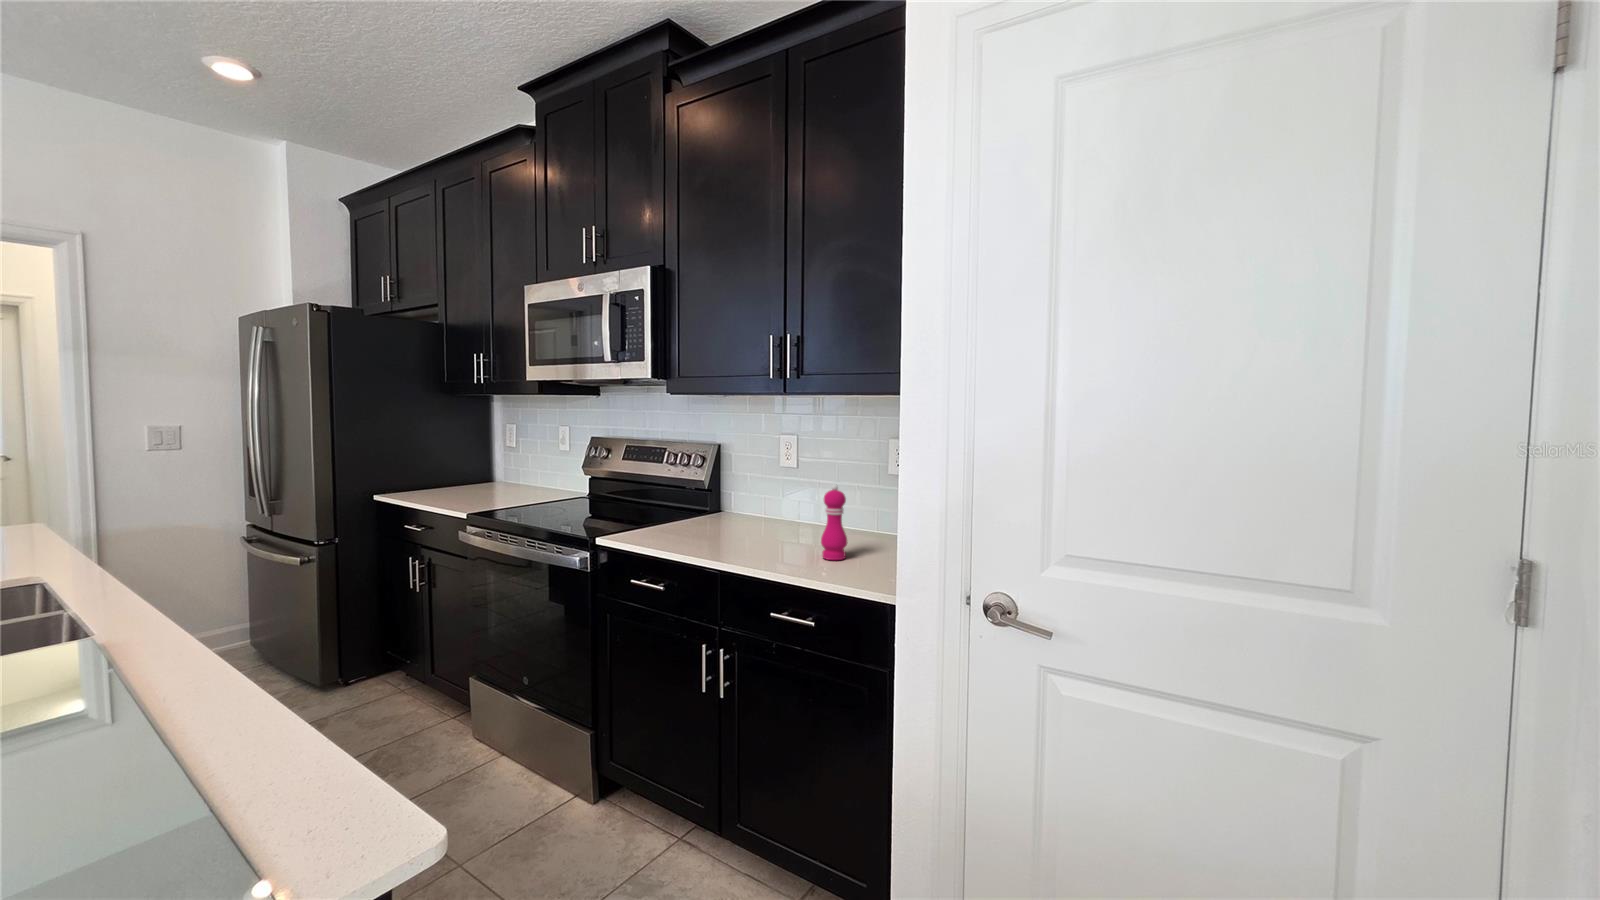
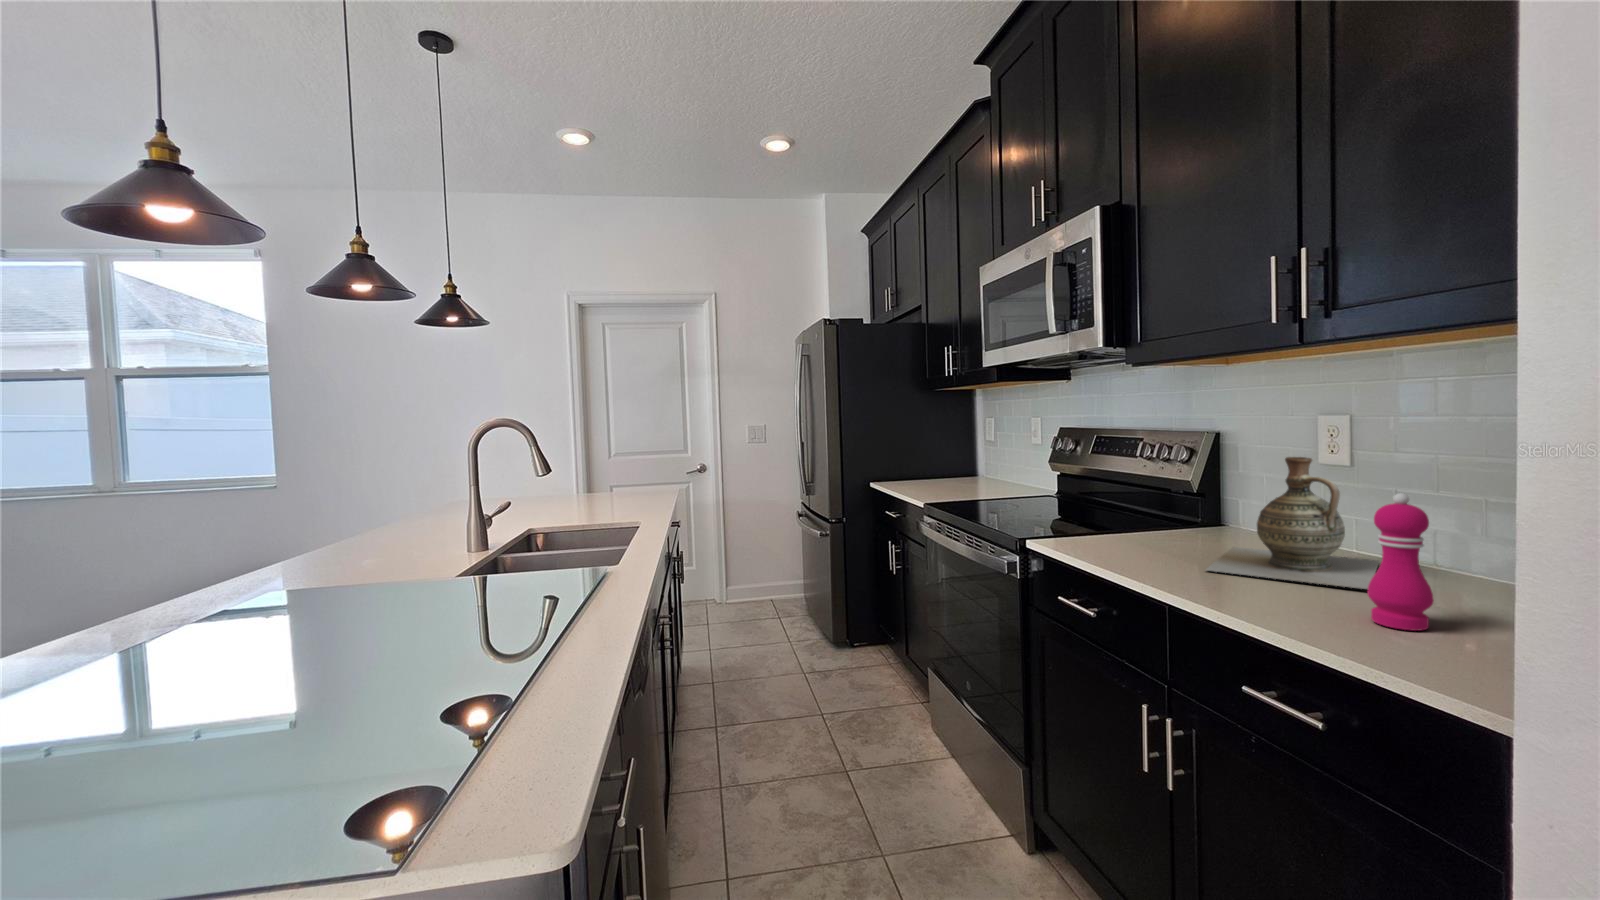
ceramic jug: none [730,463,814,542] -> present [1206,457,1380,589]

